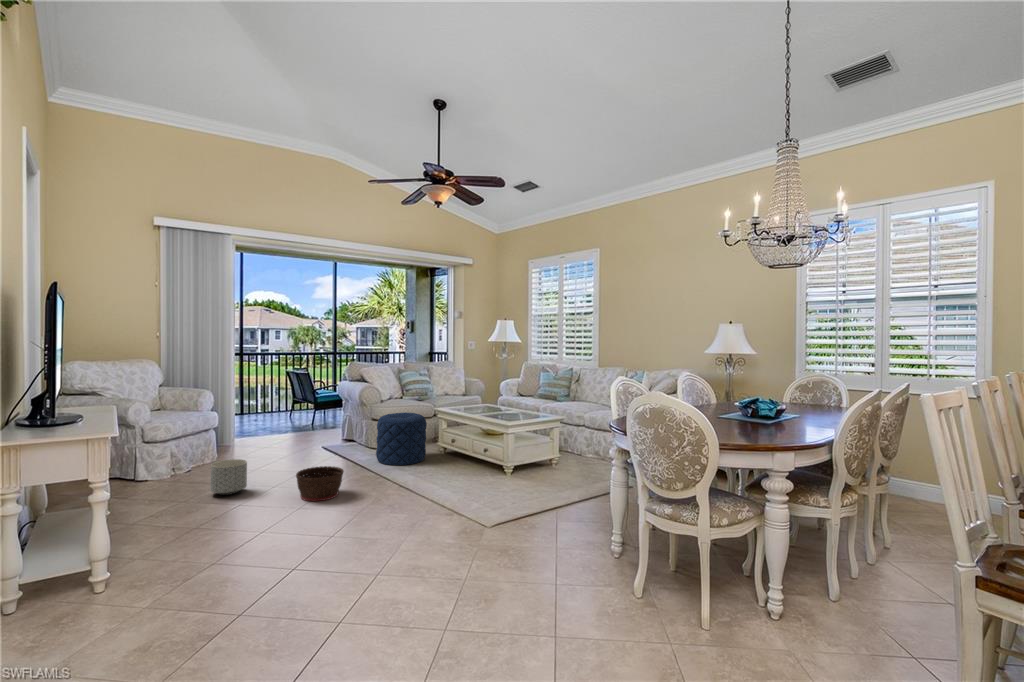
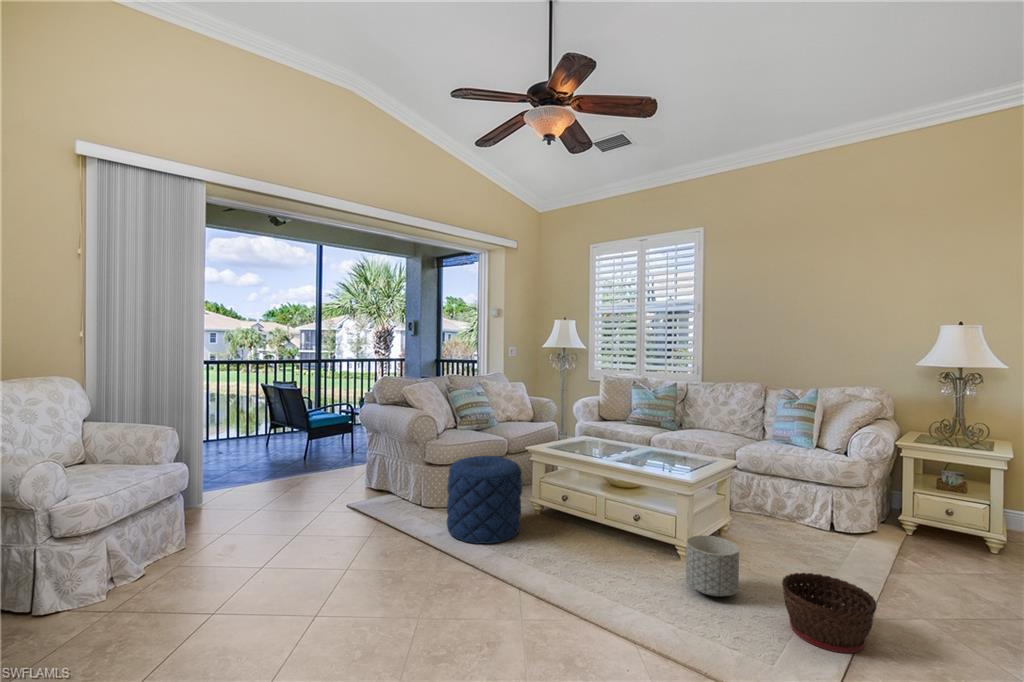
planter: present [210,459,247,495] -> present [686,535,739,597]
basket: present [296,466,344,501] -> present [782,573,877,653]

